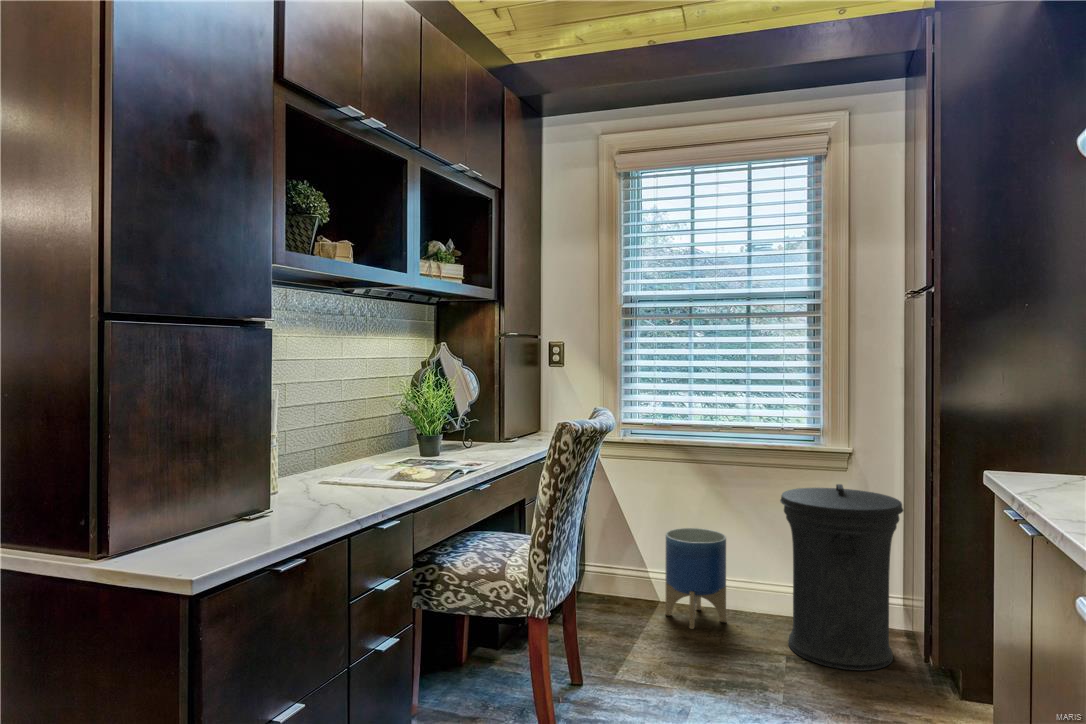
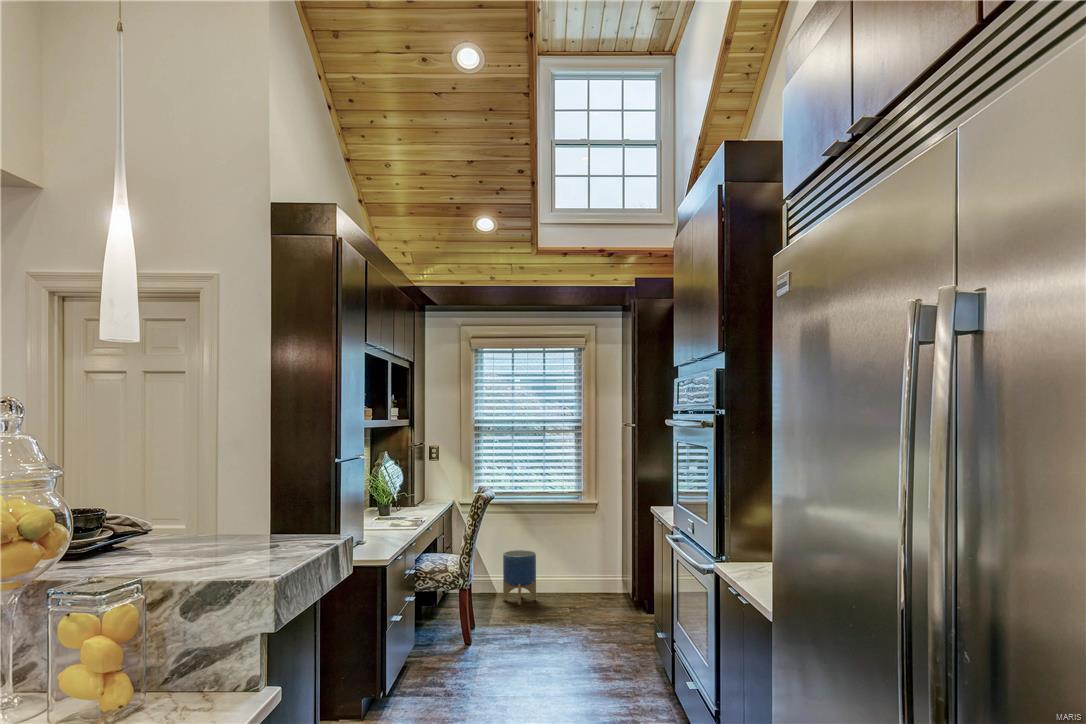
trash can: present [780,484,903,671] -> none [564,519,621,611]

